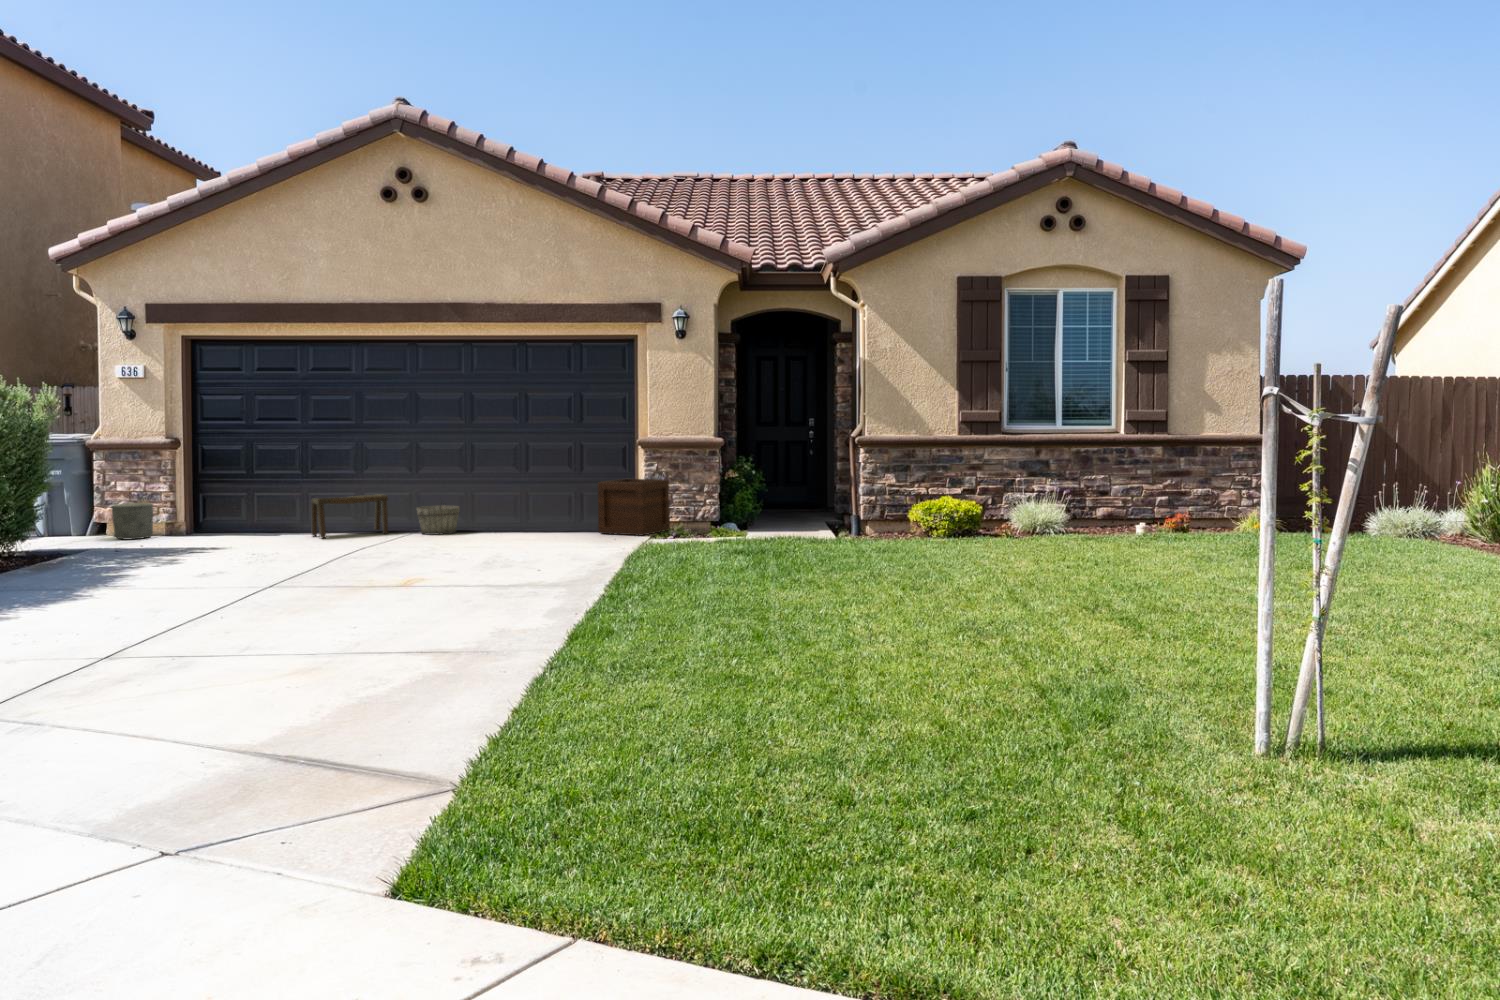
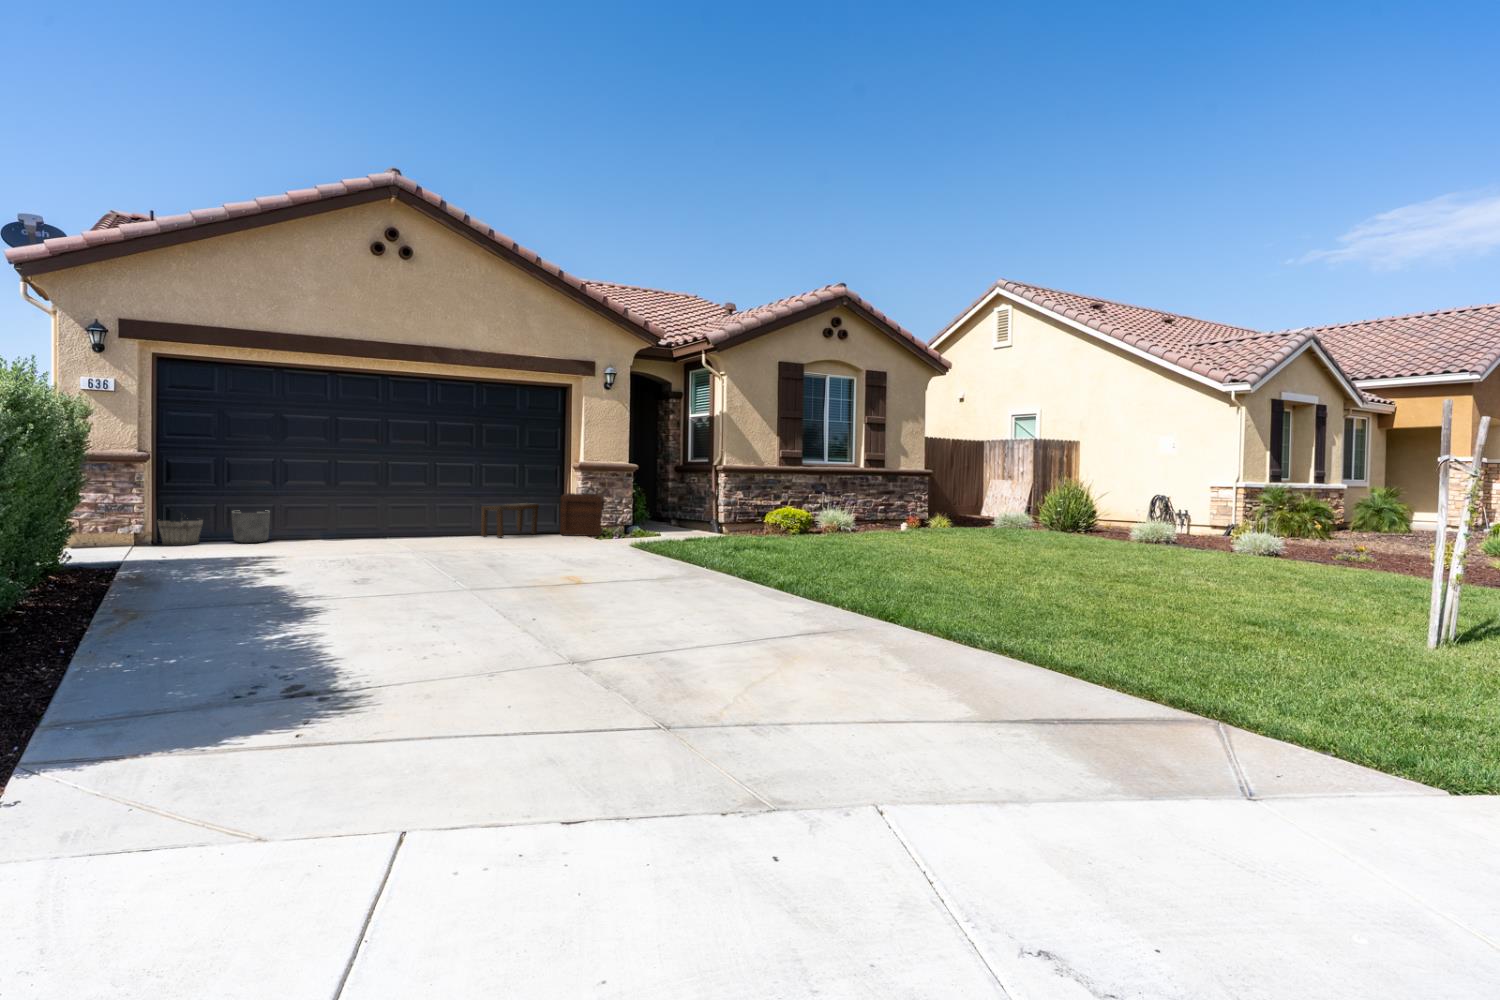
bench: present [312,494,388,538] -> present [481,503,539,538]
planter: present [111,503,153,539] -> present [232,511,270,543]
wooden bucket: present [417,505,459,535] -> present [158,513,203,546]

